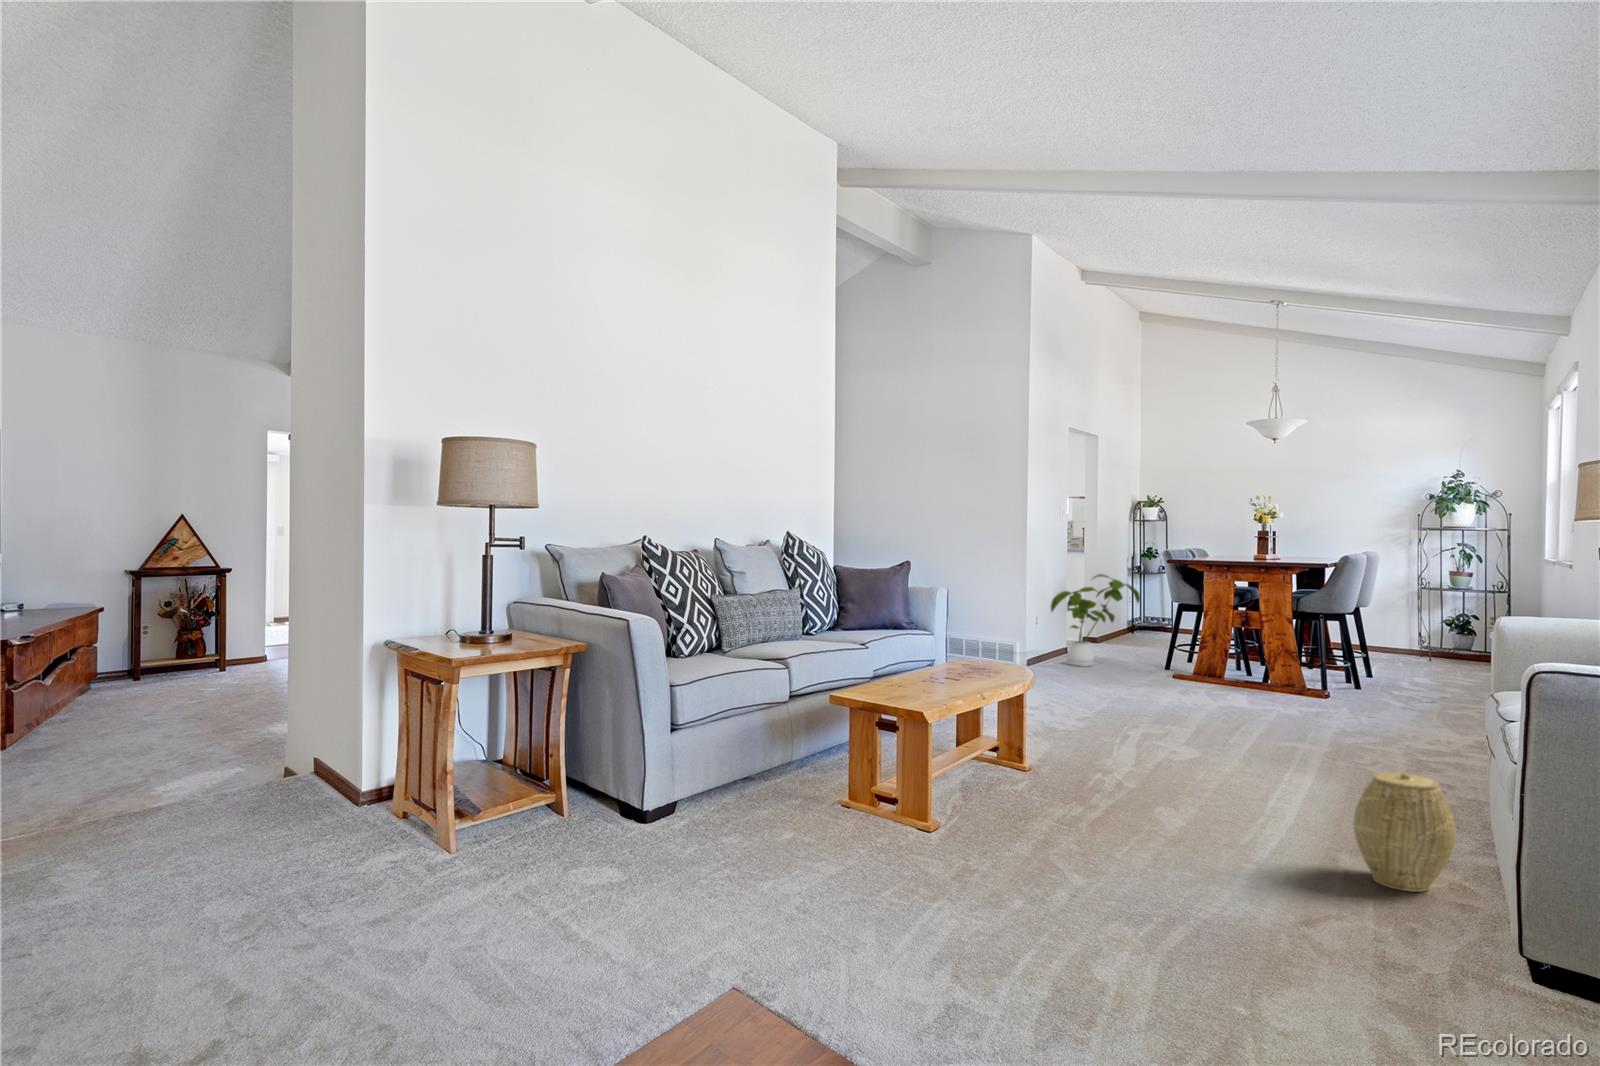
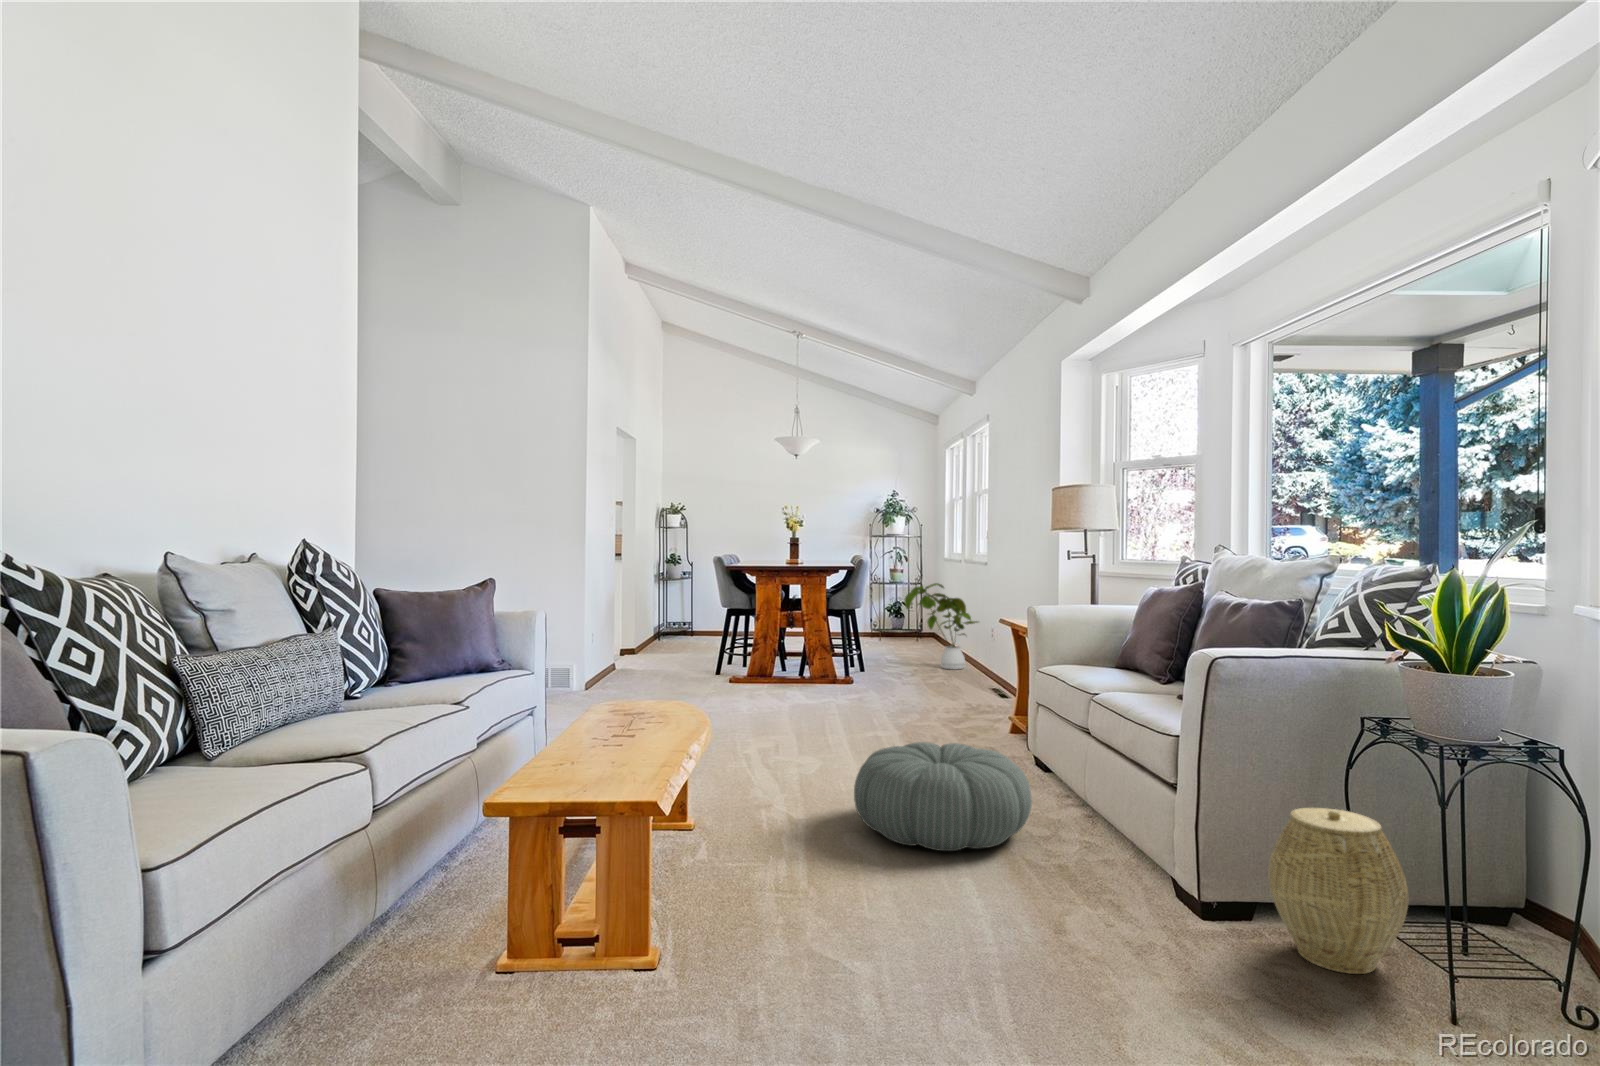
house plant: present [1051,574,1140,667] -> present [905,583,978,669]
pouf: none [1137,716,1288,797] -> present [854,742,1032,851]

